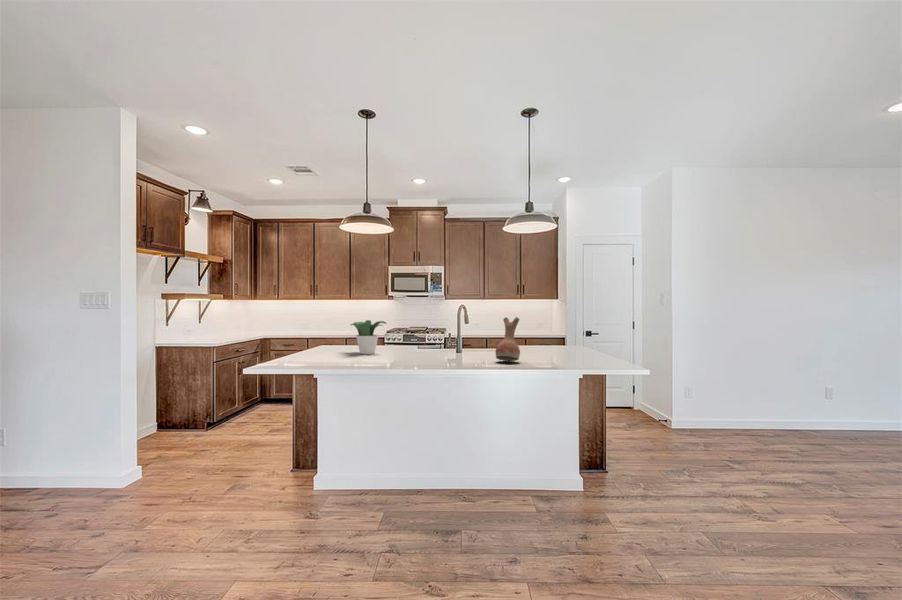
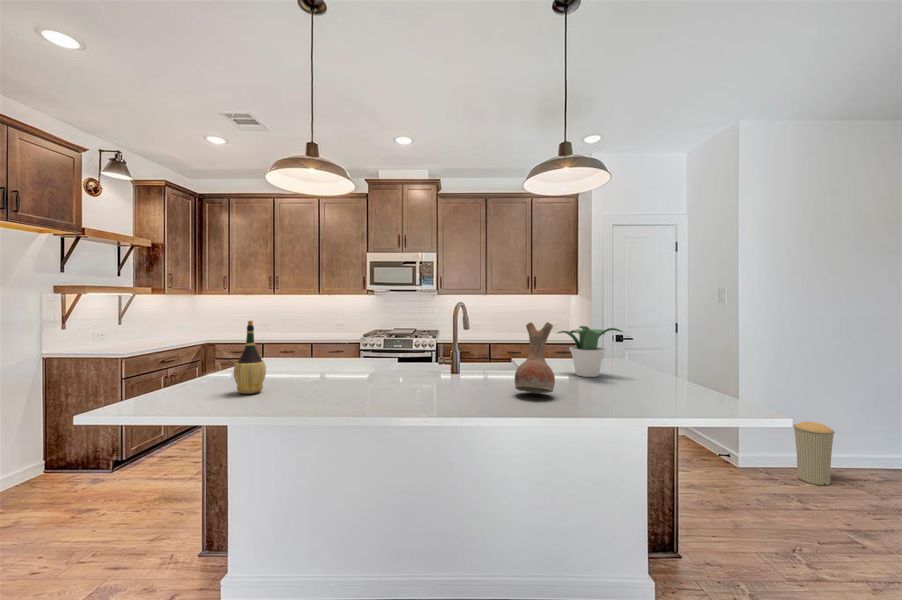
wine bottle: none [323,316,342,361] -> present [234,321,266,394]
potted plant: present [351,320,386,354] -> present [558,326,622,377]
trash can: none [710,393,737,438] -> present [793,422,835,486]

